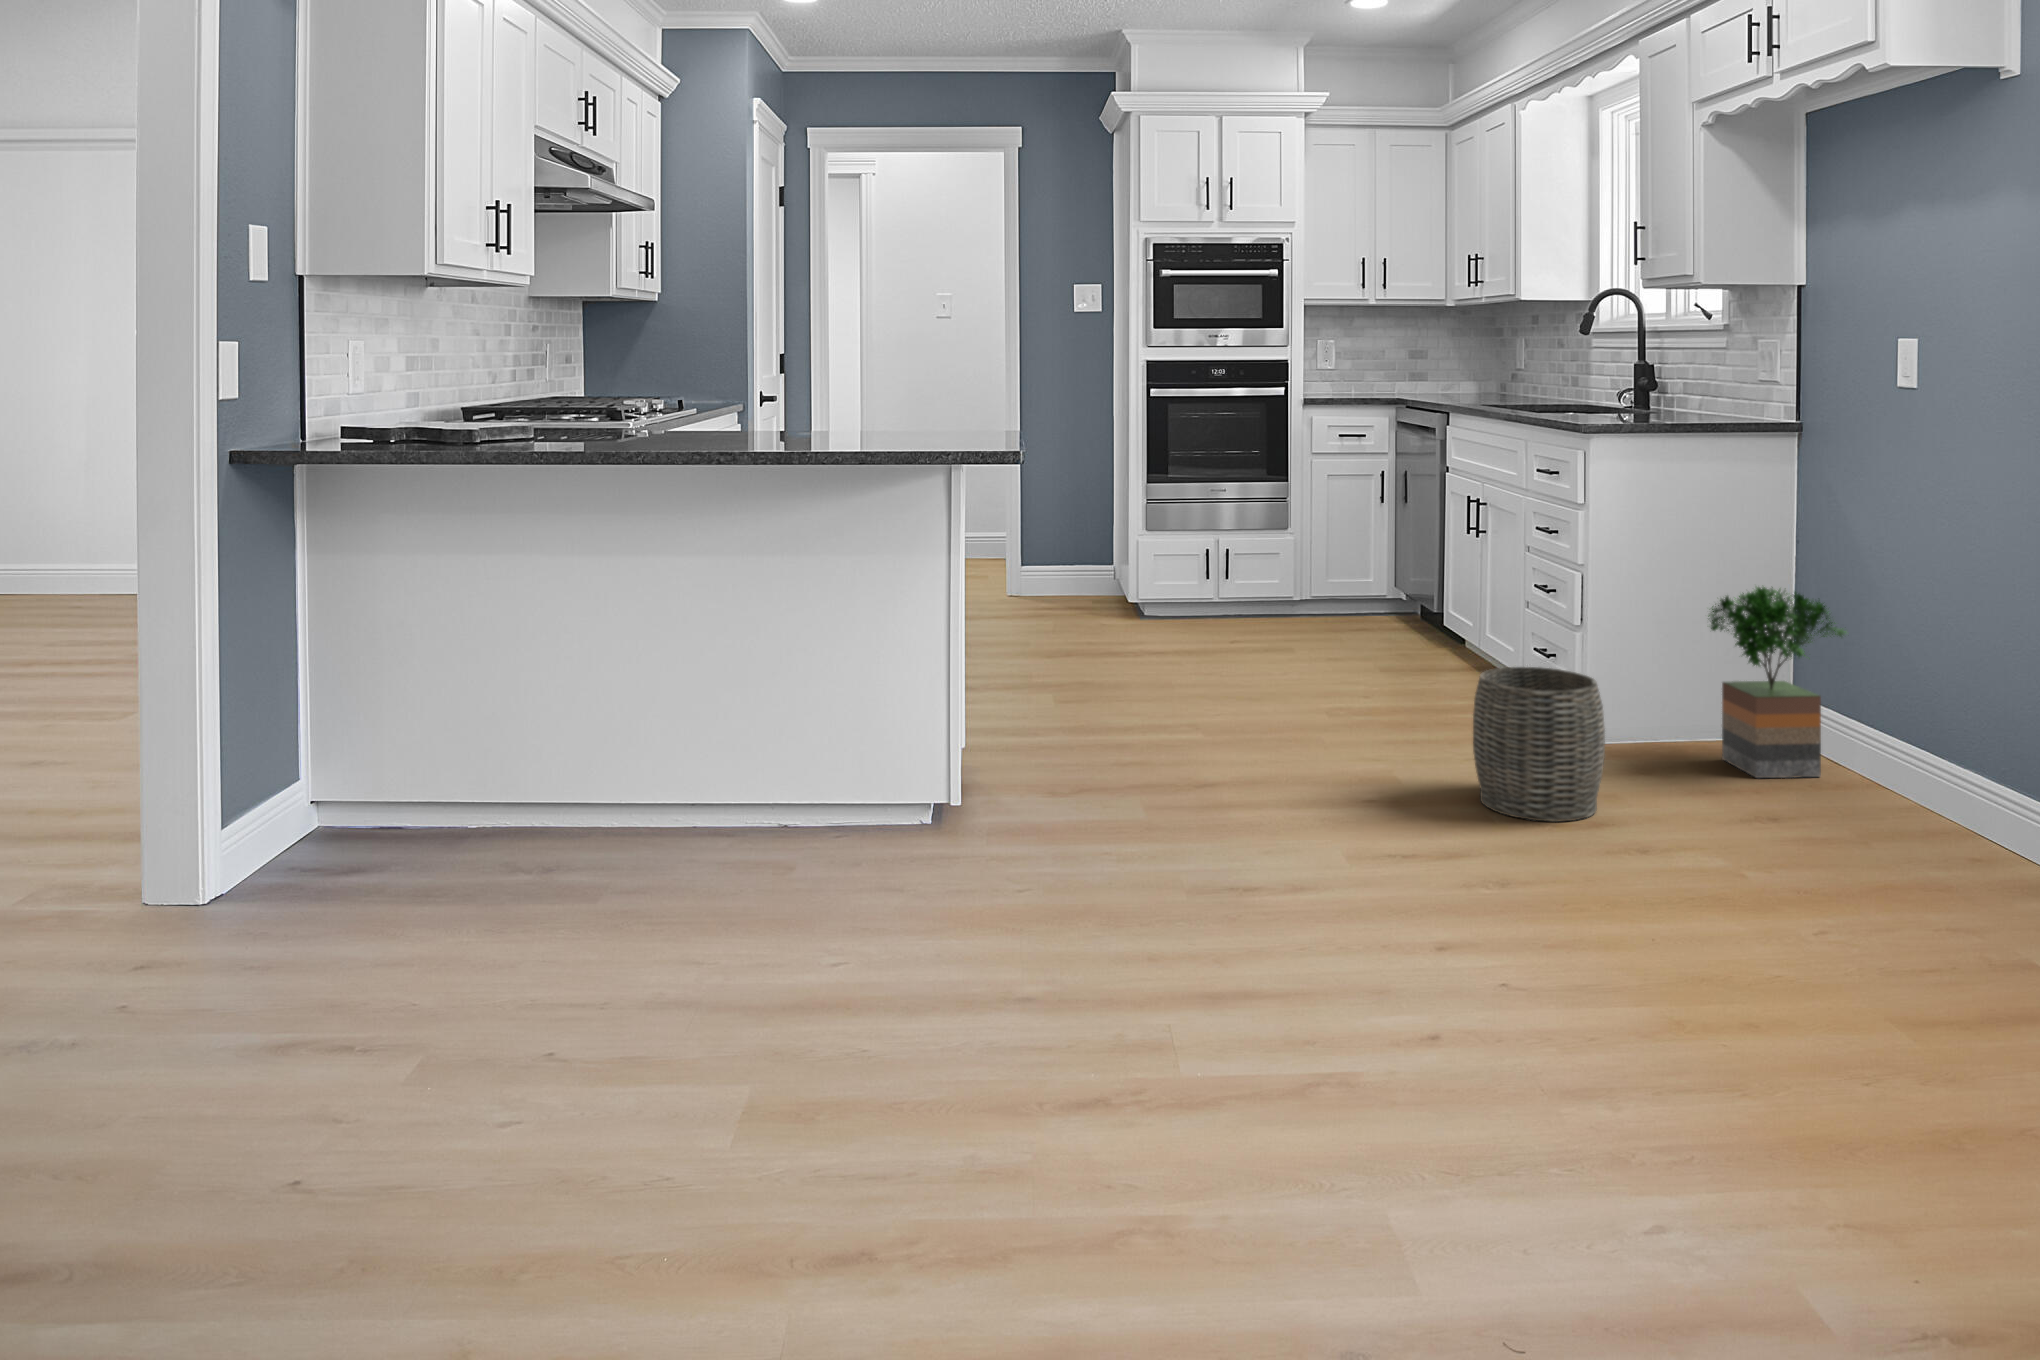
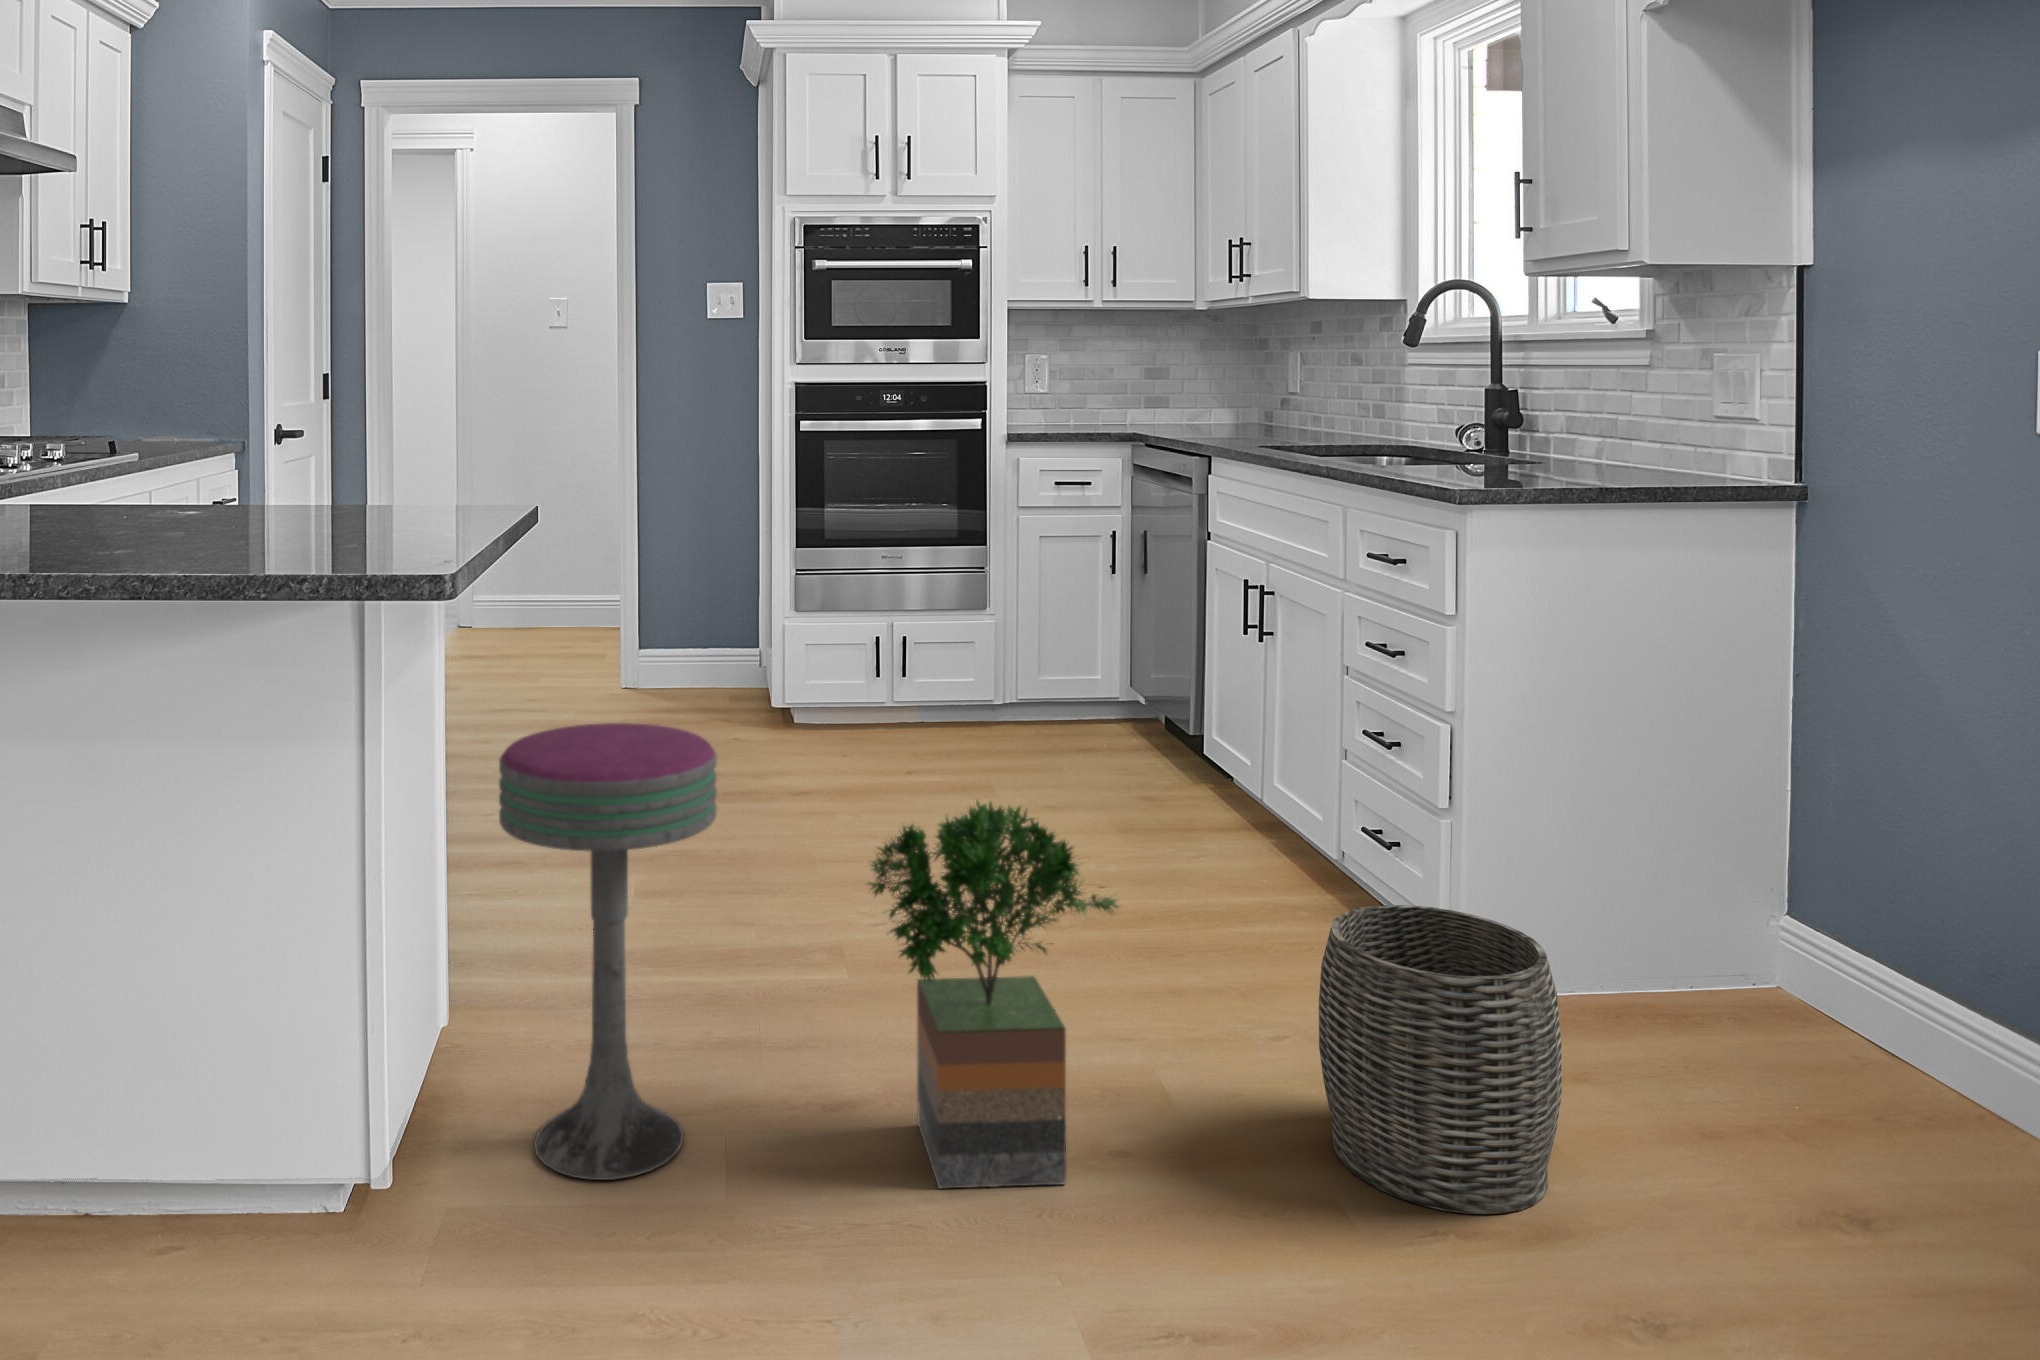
bar stool: none [1000,562,1126,811] -> present [499,723,717,1180]
potted tree: present [1708,587,1846,778] -> present [868,801,1119,1188]

